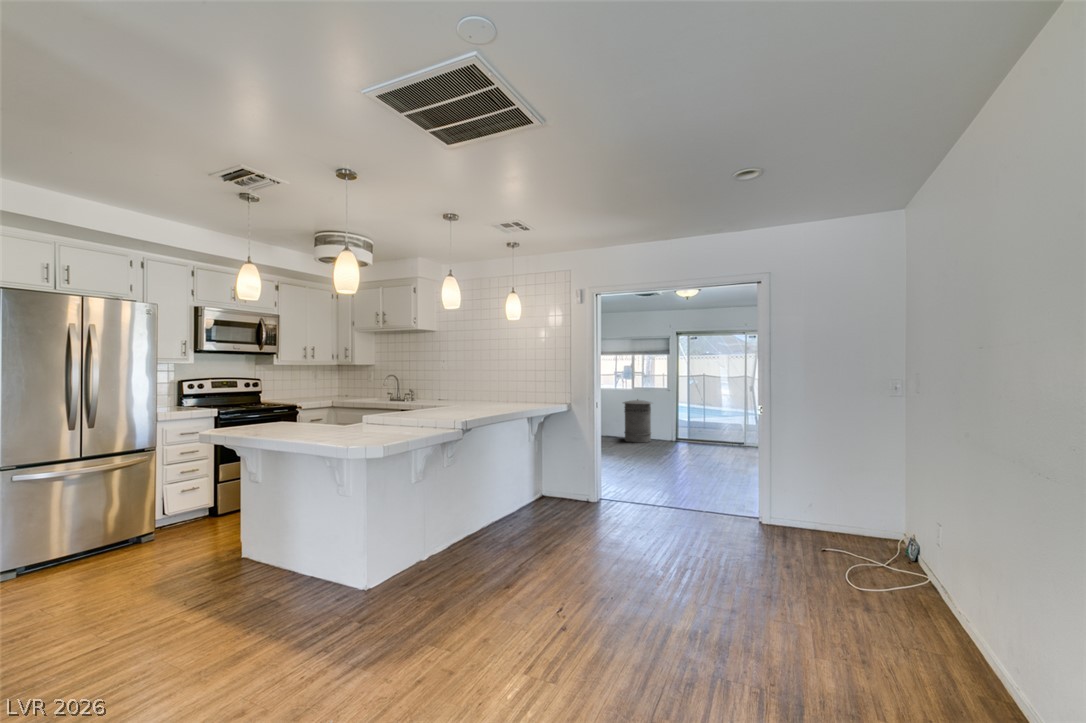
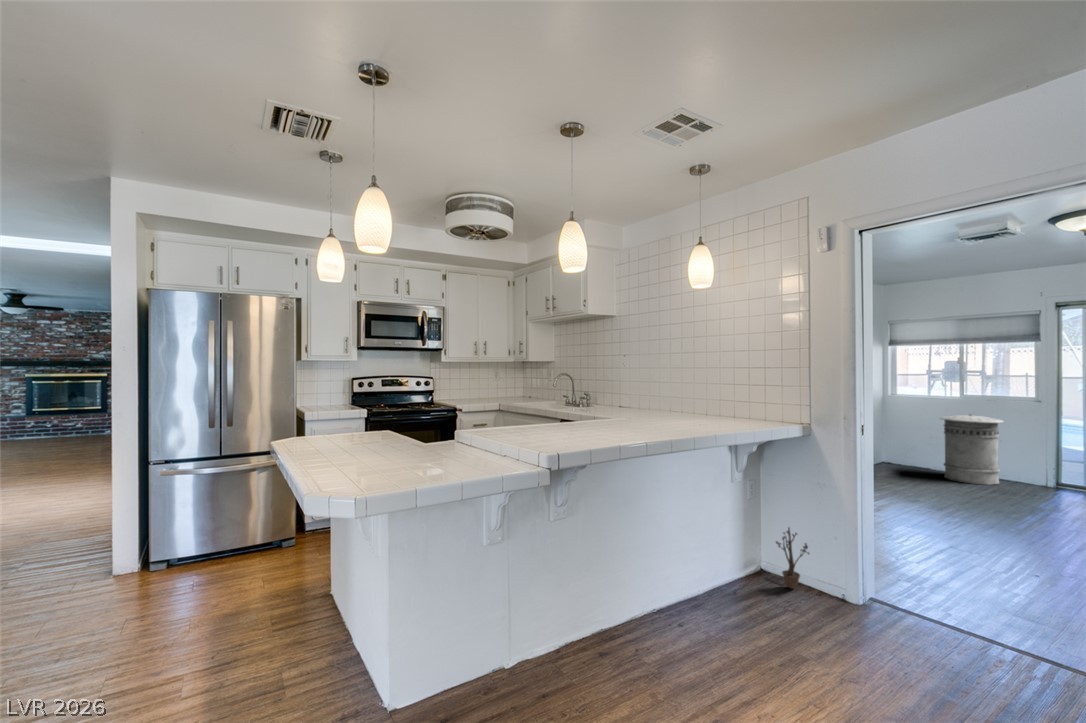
decorative plant: none [548,465,570,501] -> present [774,528,809,589]

